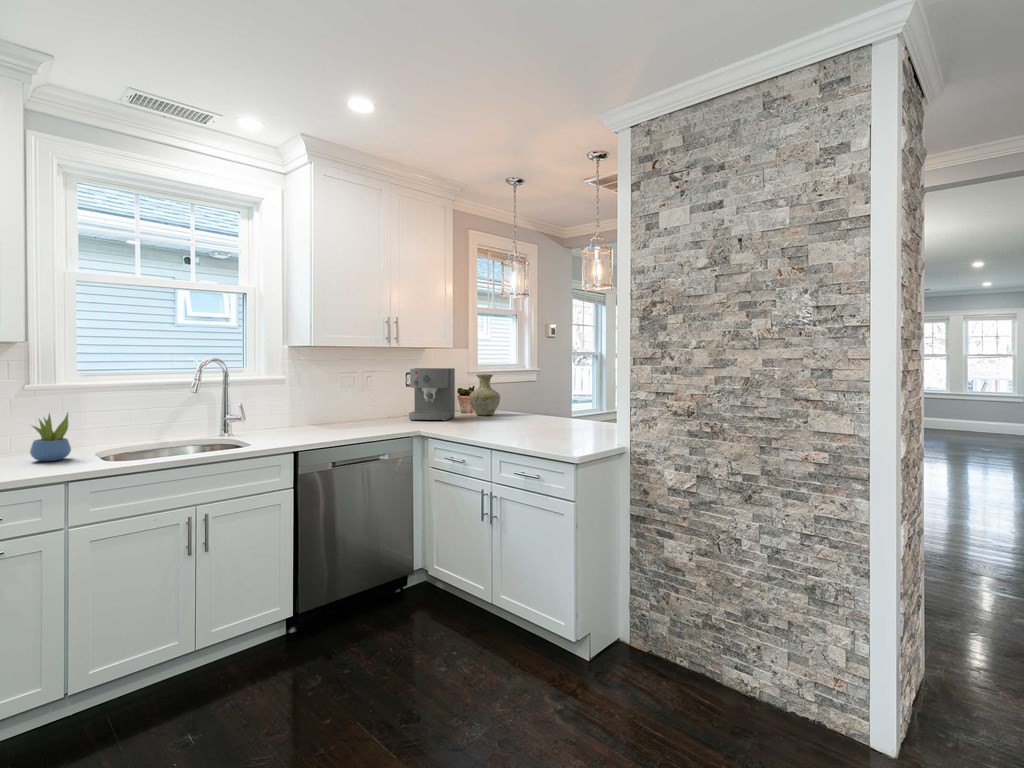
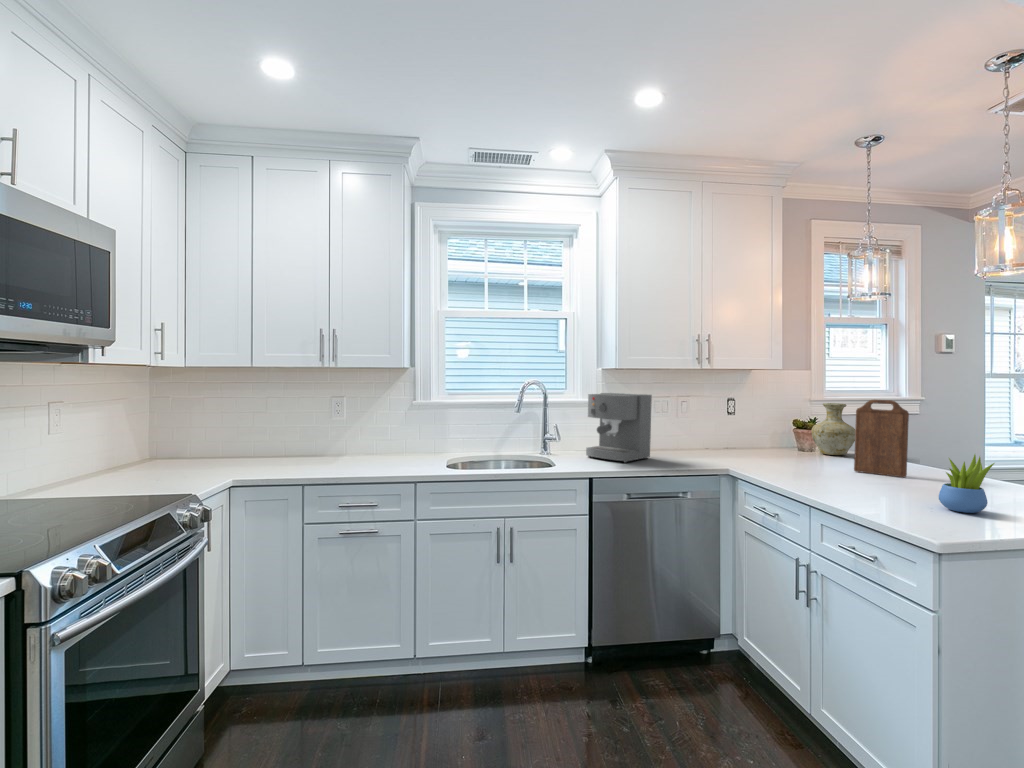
coffee maker: present [409,368,455,421] -> present [586,393,652,463]
cutting board: none [502,368,535,424] -> present [854,400,909,477]
succulent plant: present [30,413,71,461] -> present [939,454,994,513]

